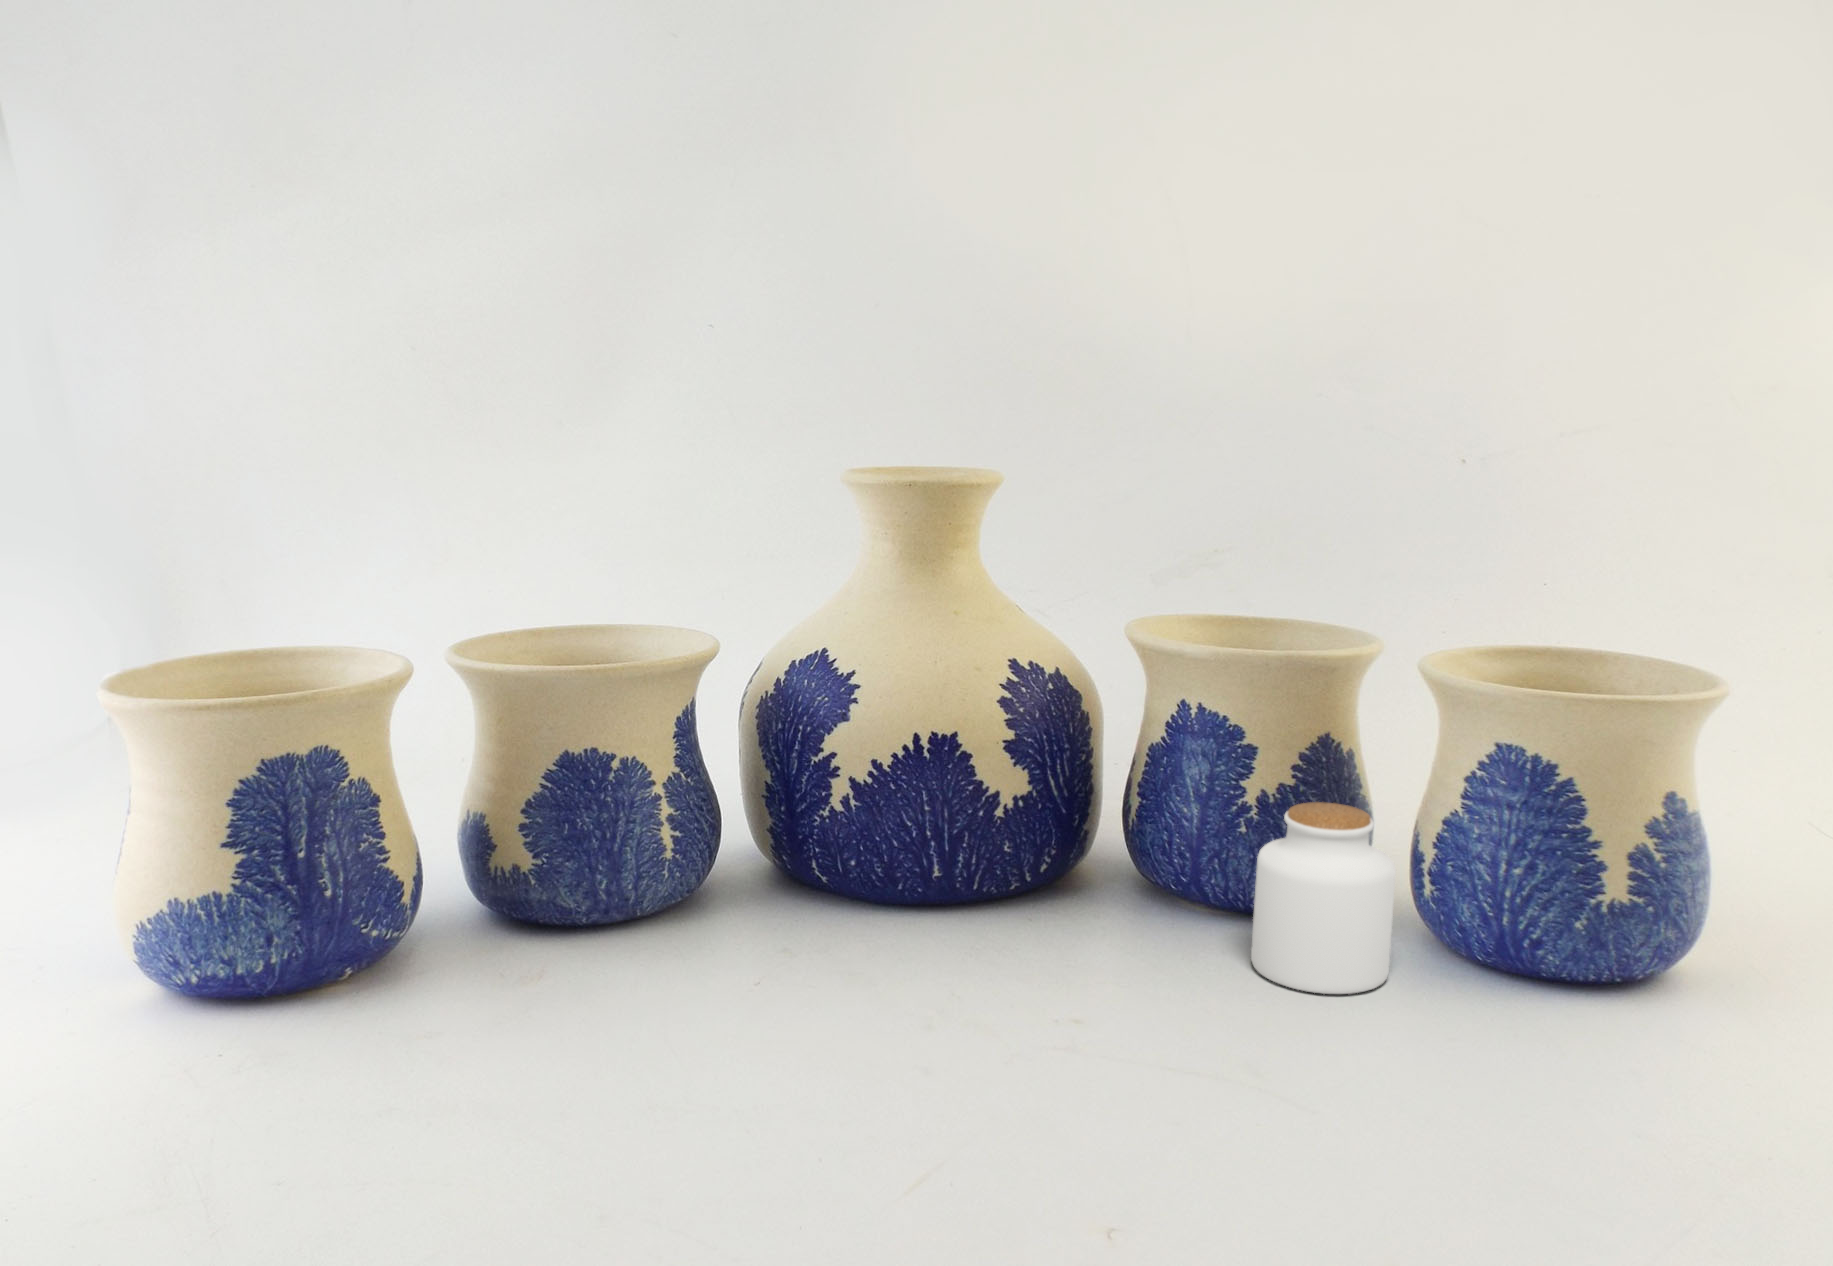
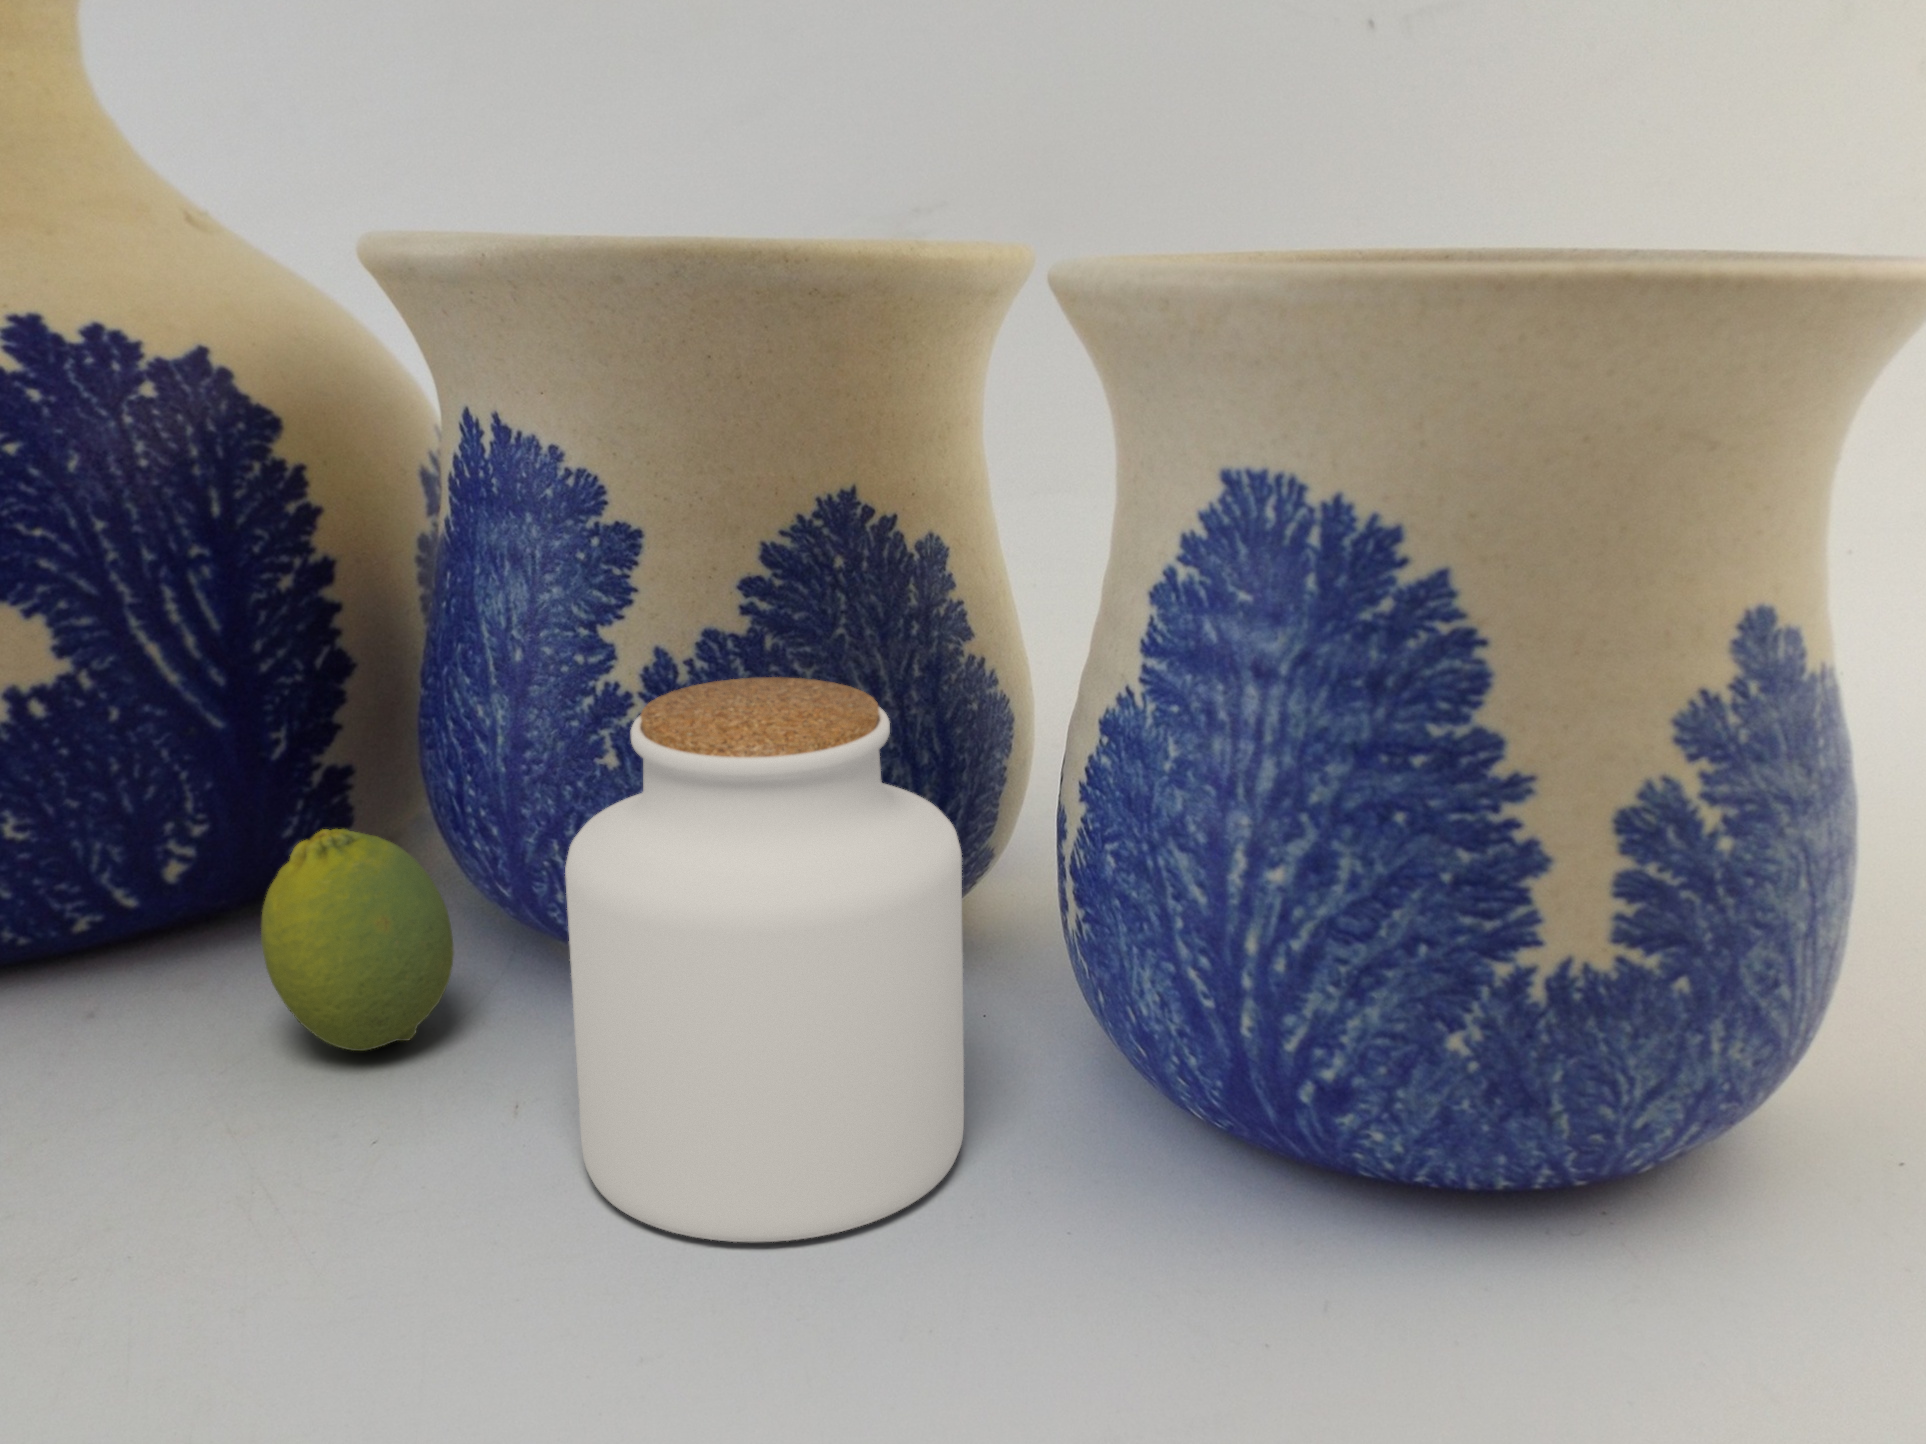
fruit: none [1107,854,1175,937] -> present [261,829,454,1051]

